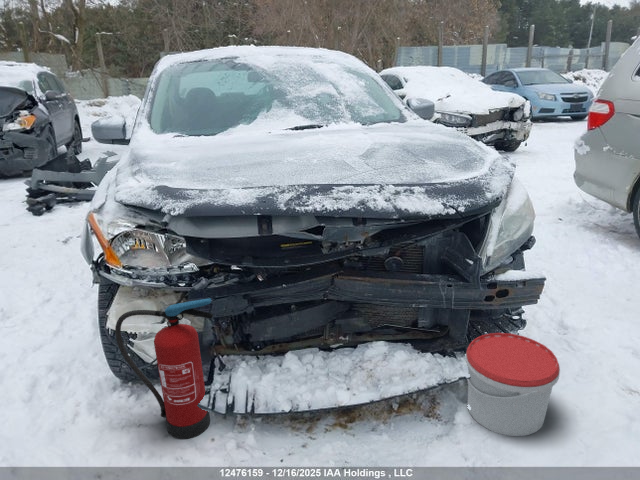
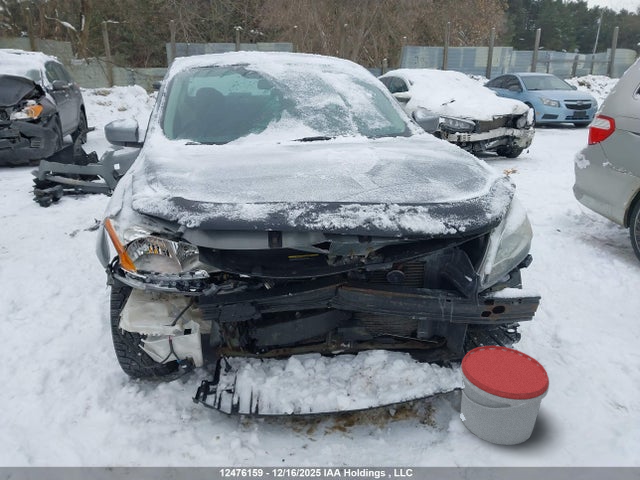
fire extinguisher: present [115,298,213,439] -> none [129,305,223,437]

